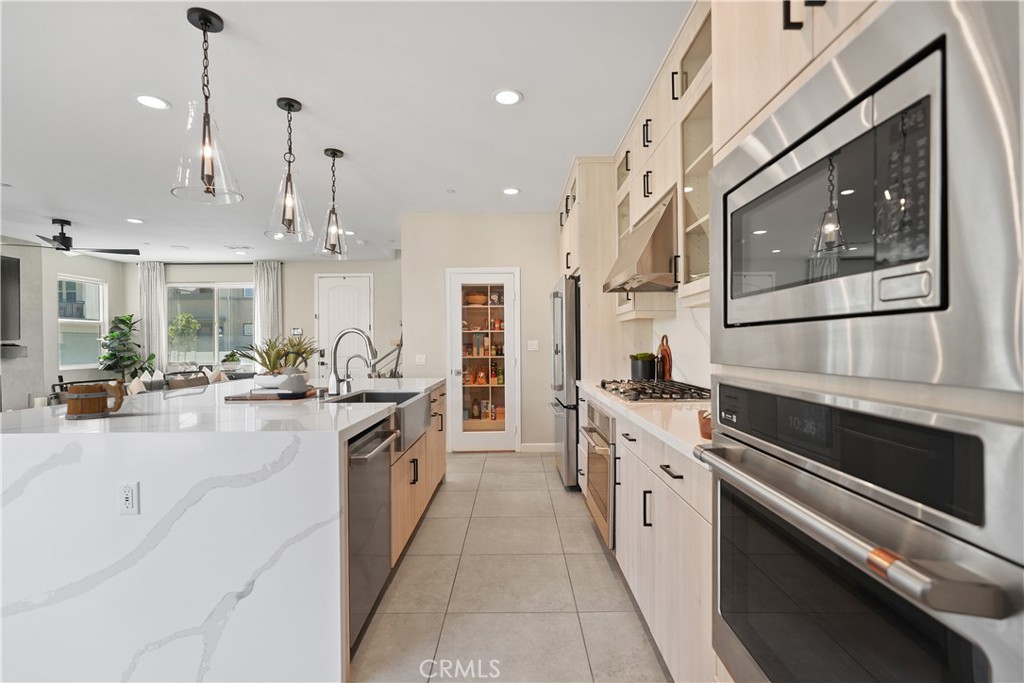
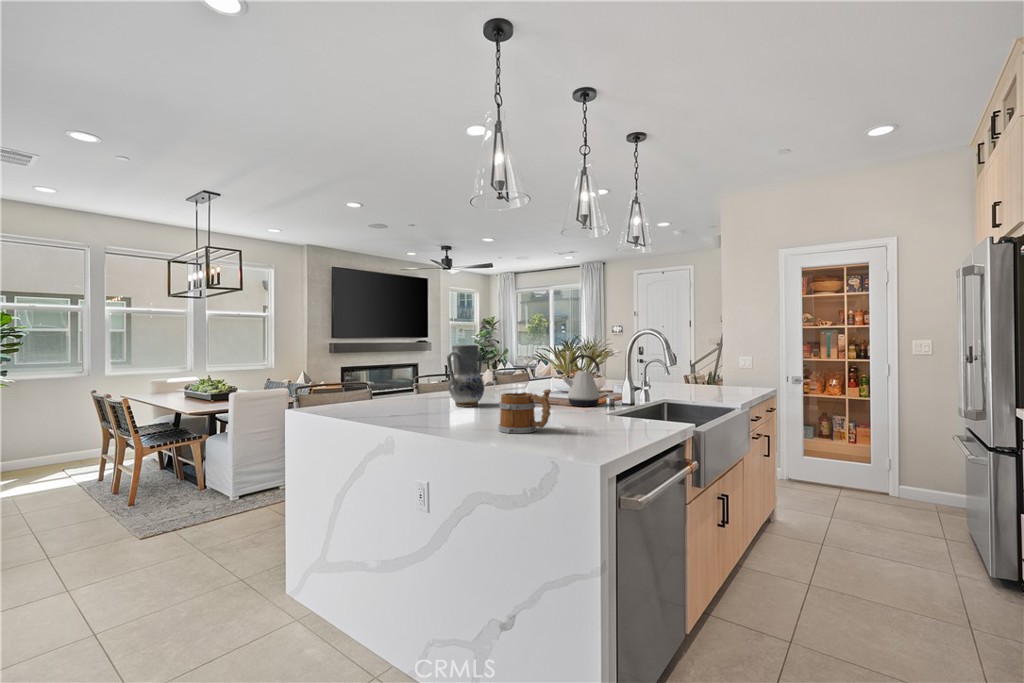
vase: none [138,342,183,408] -> present [447,345,484,407]
mug: present [65,379,125,420] -> present [498,389,551,433]

